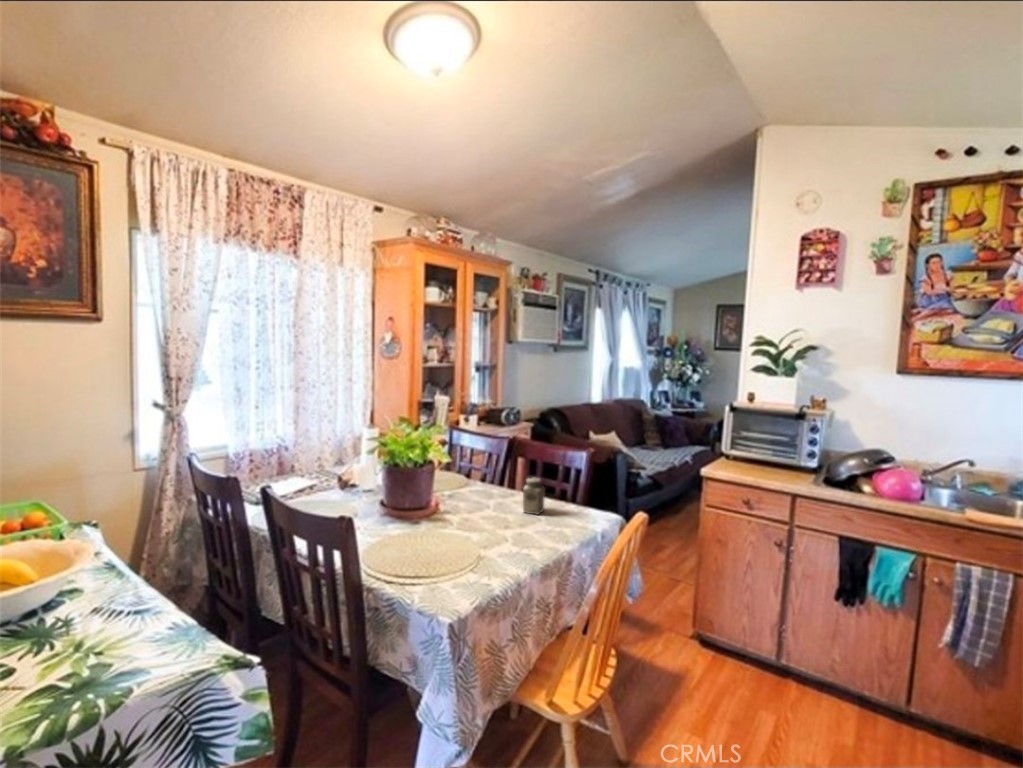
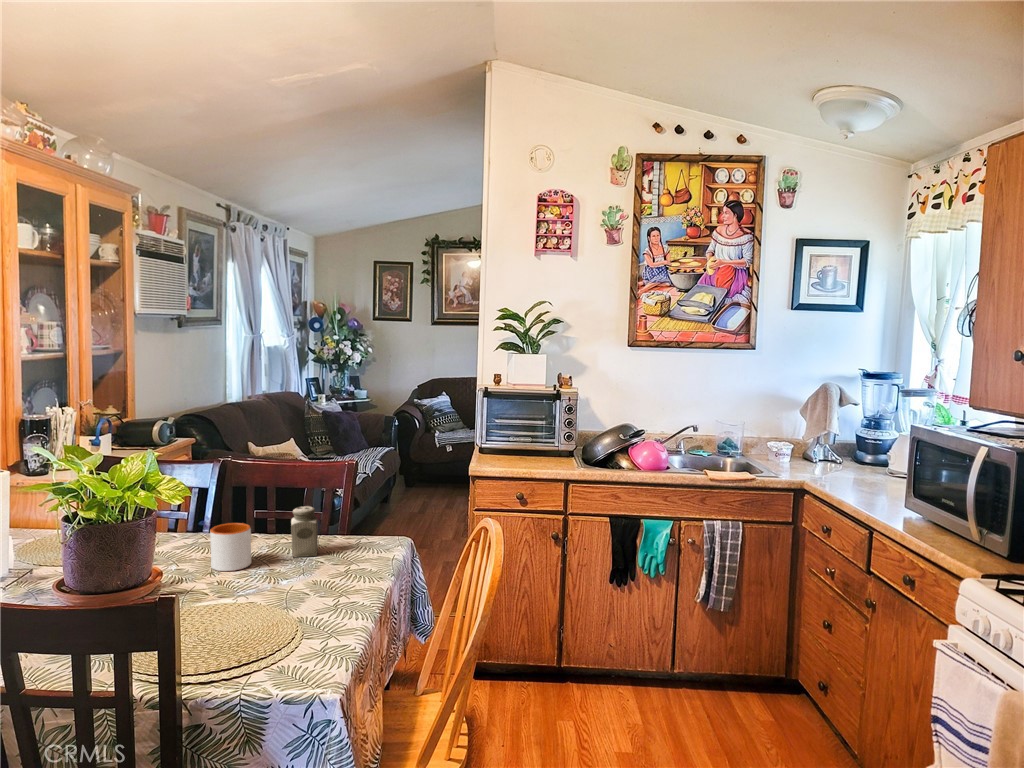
mug: none [468,481,499,514] -> present [210,523,251,571]

